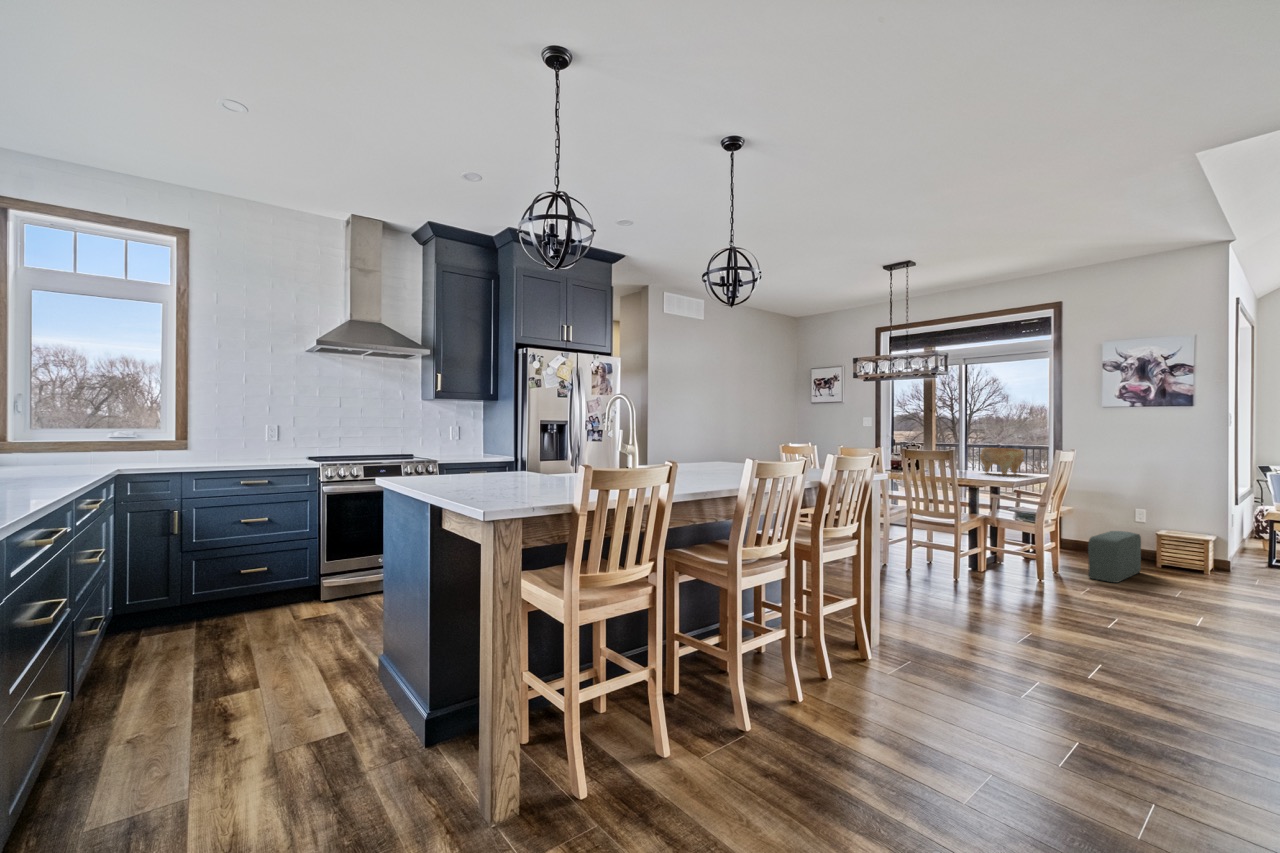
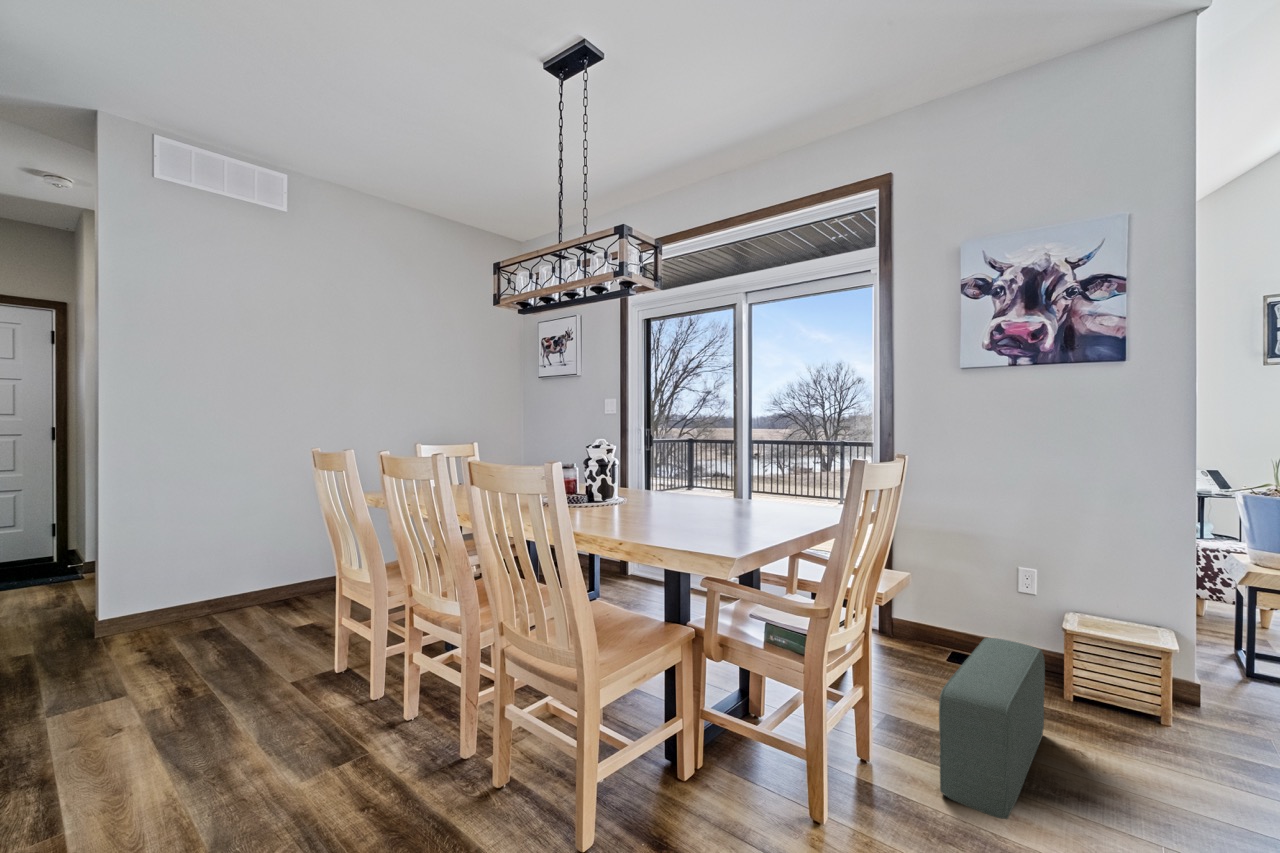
decorative bowl: present [980,448,1024,475] -> none [726,454,811,519]

